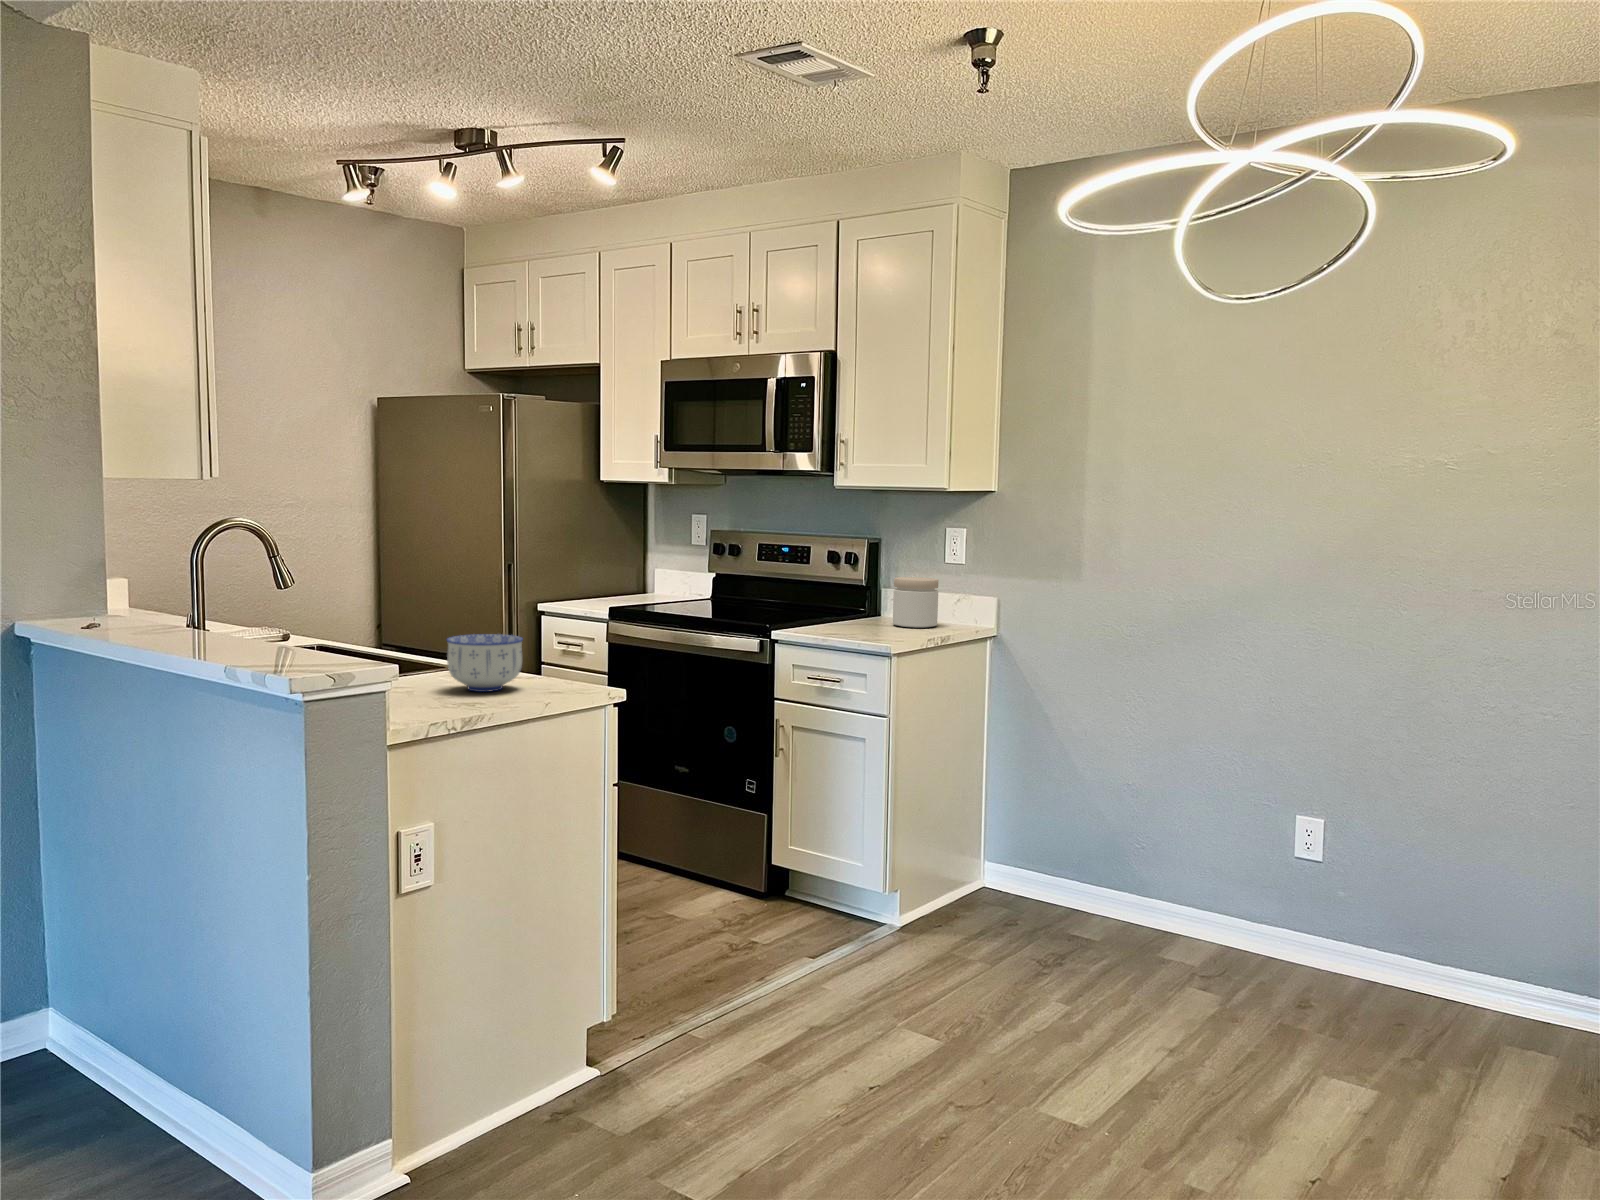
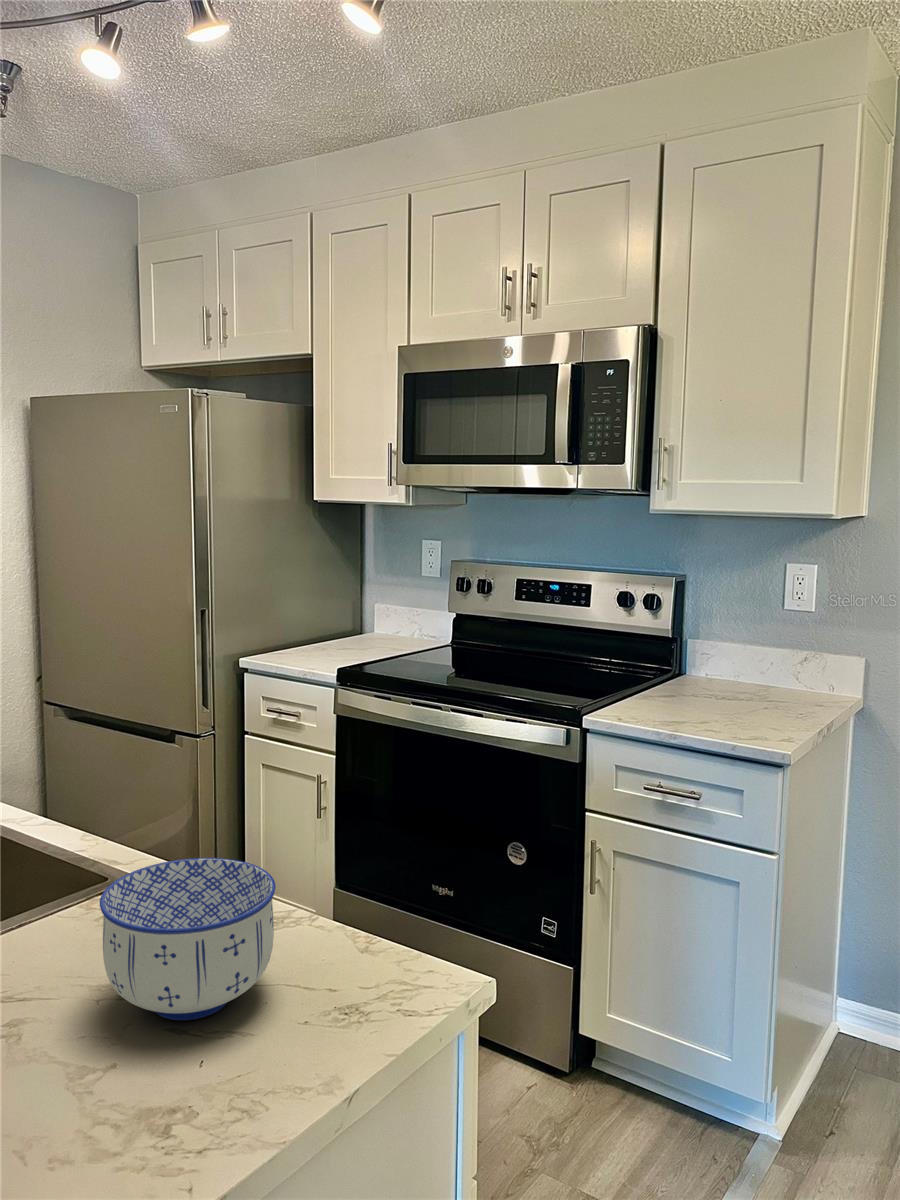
jar: present [893,577,939,628] -> none [731,632,797,704]

